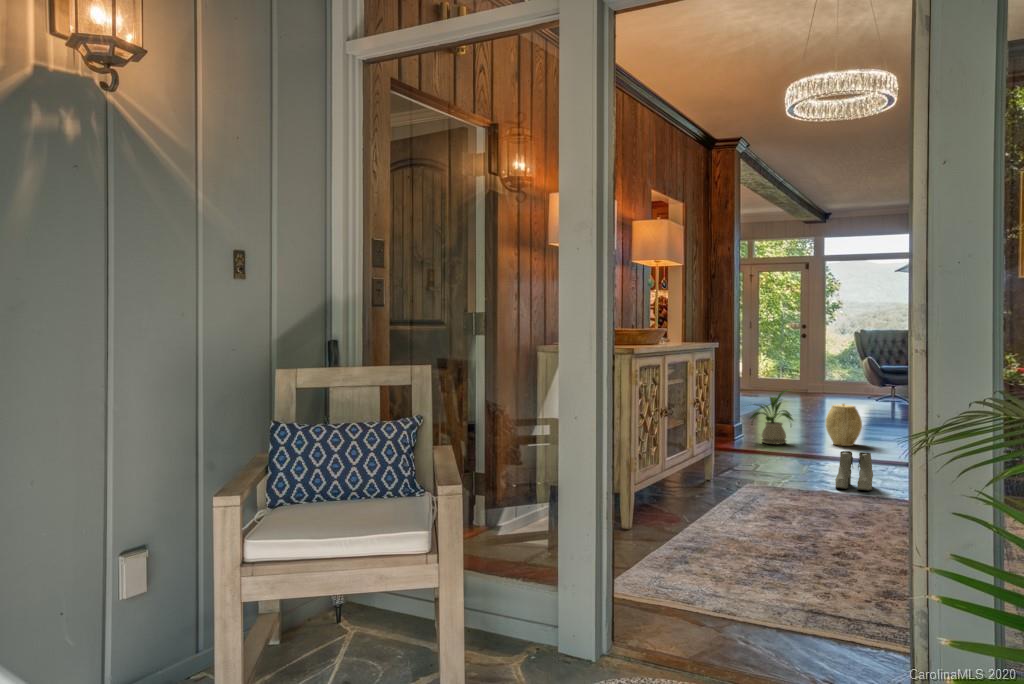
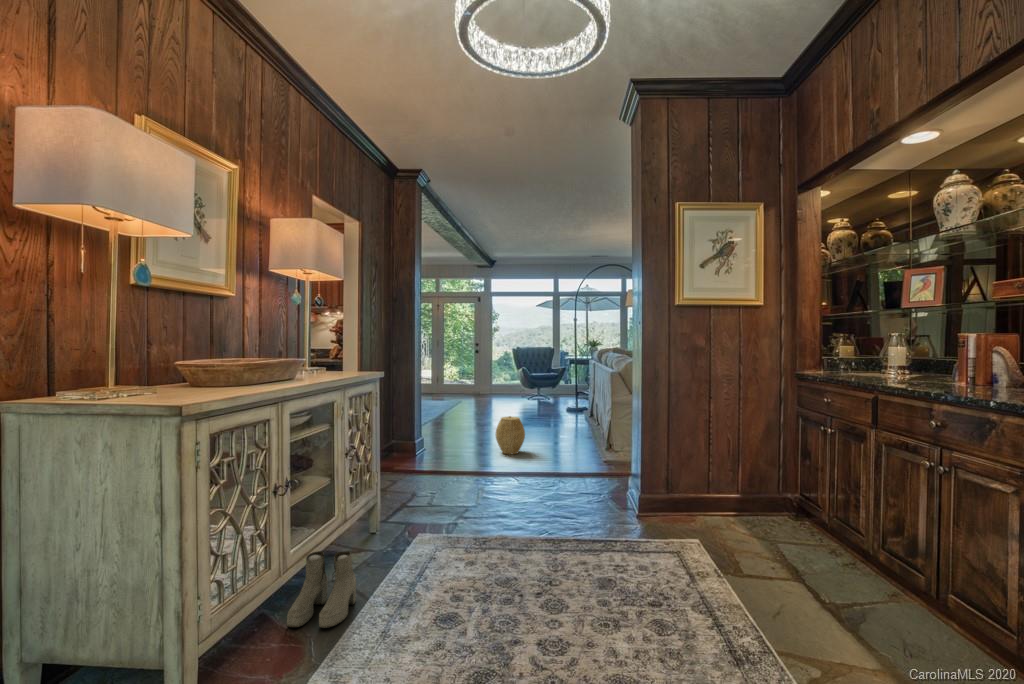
house plant: present [751,390,793,444] -> none [421,405,471,459]
boots: present [835,451,873,491] -> present [287,551,356,628]

